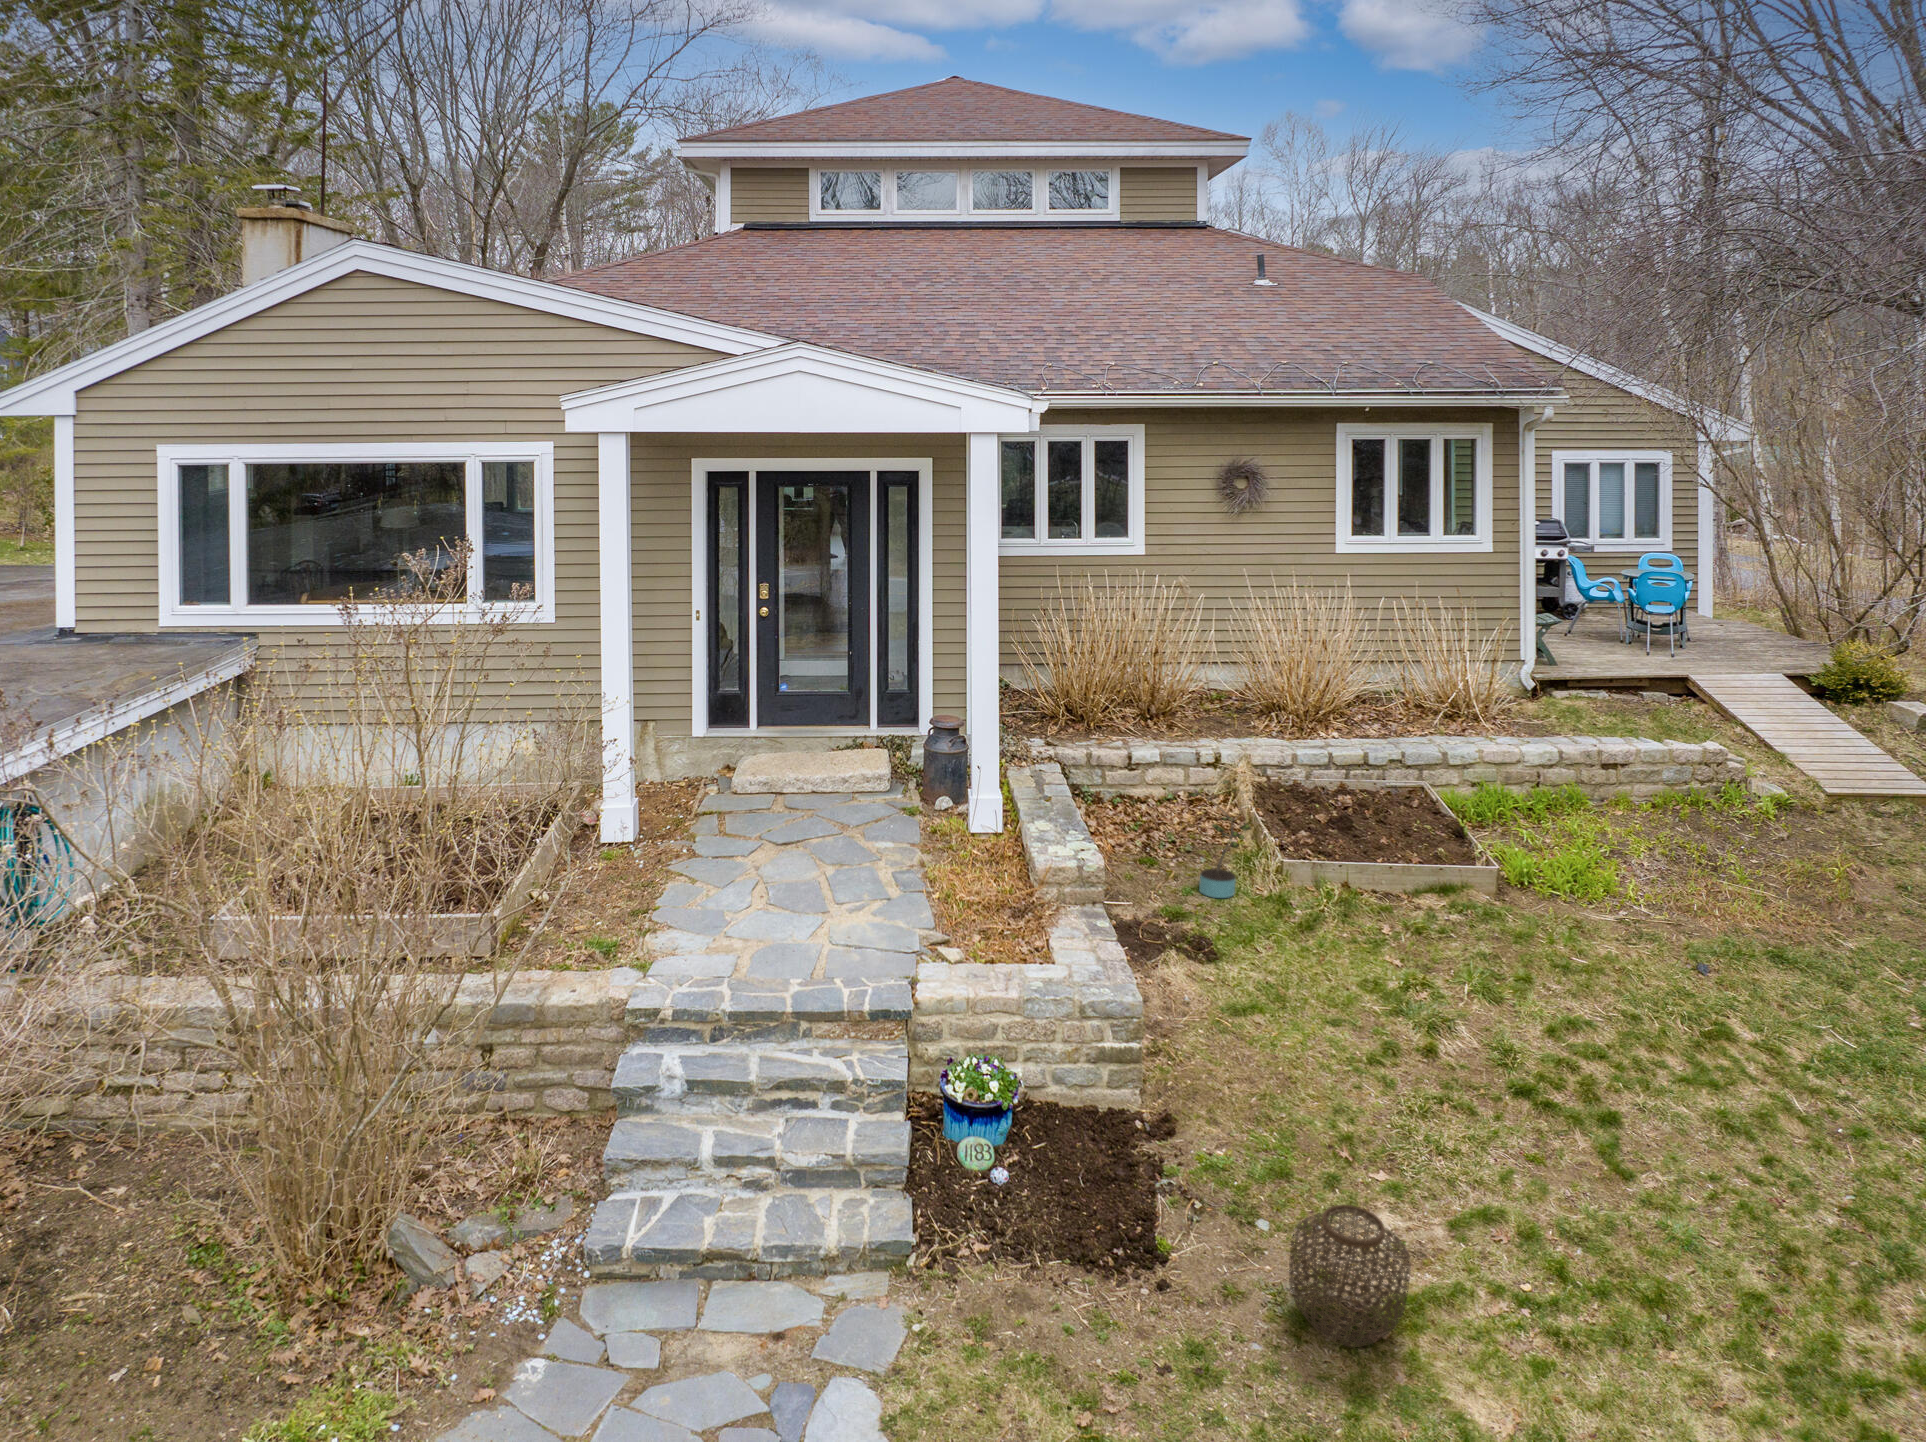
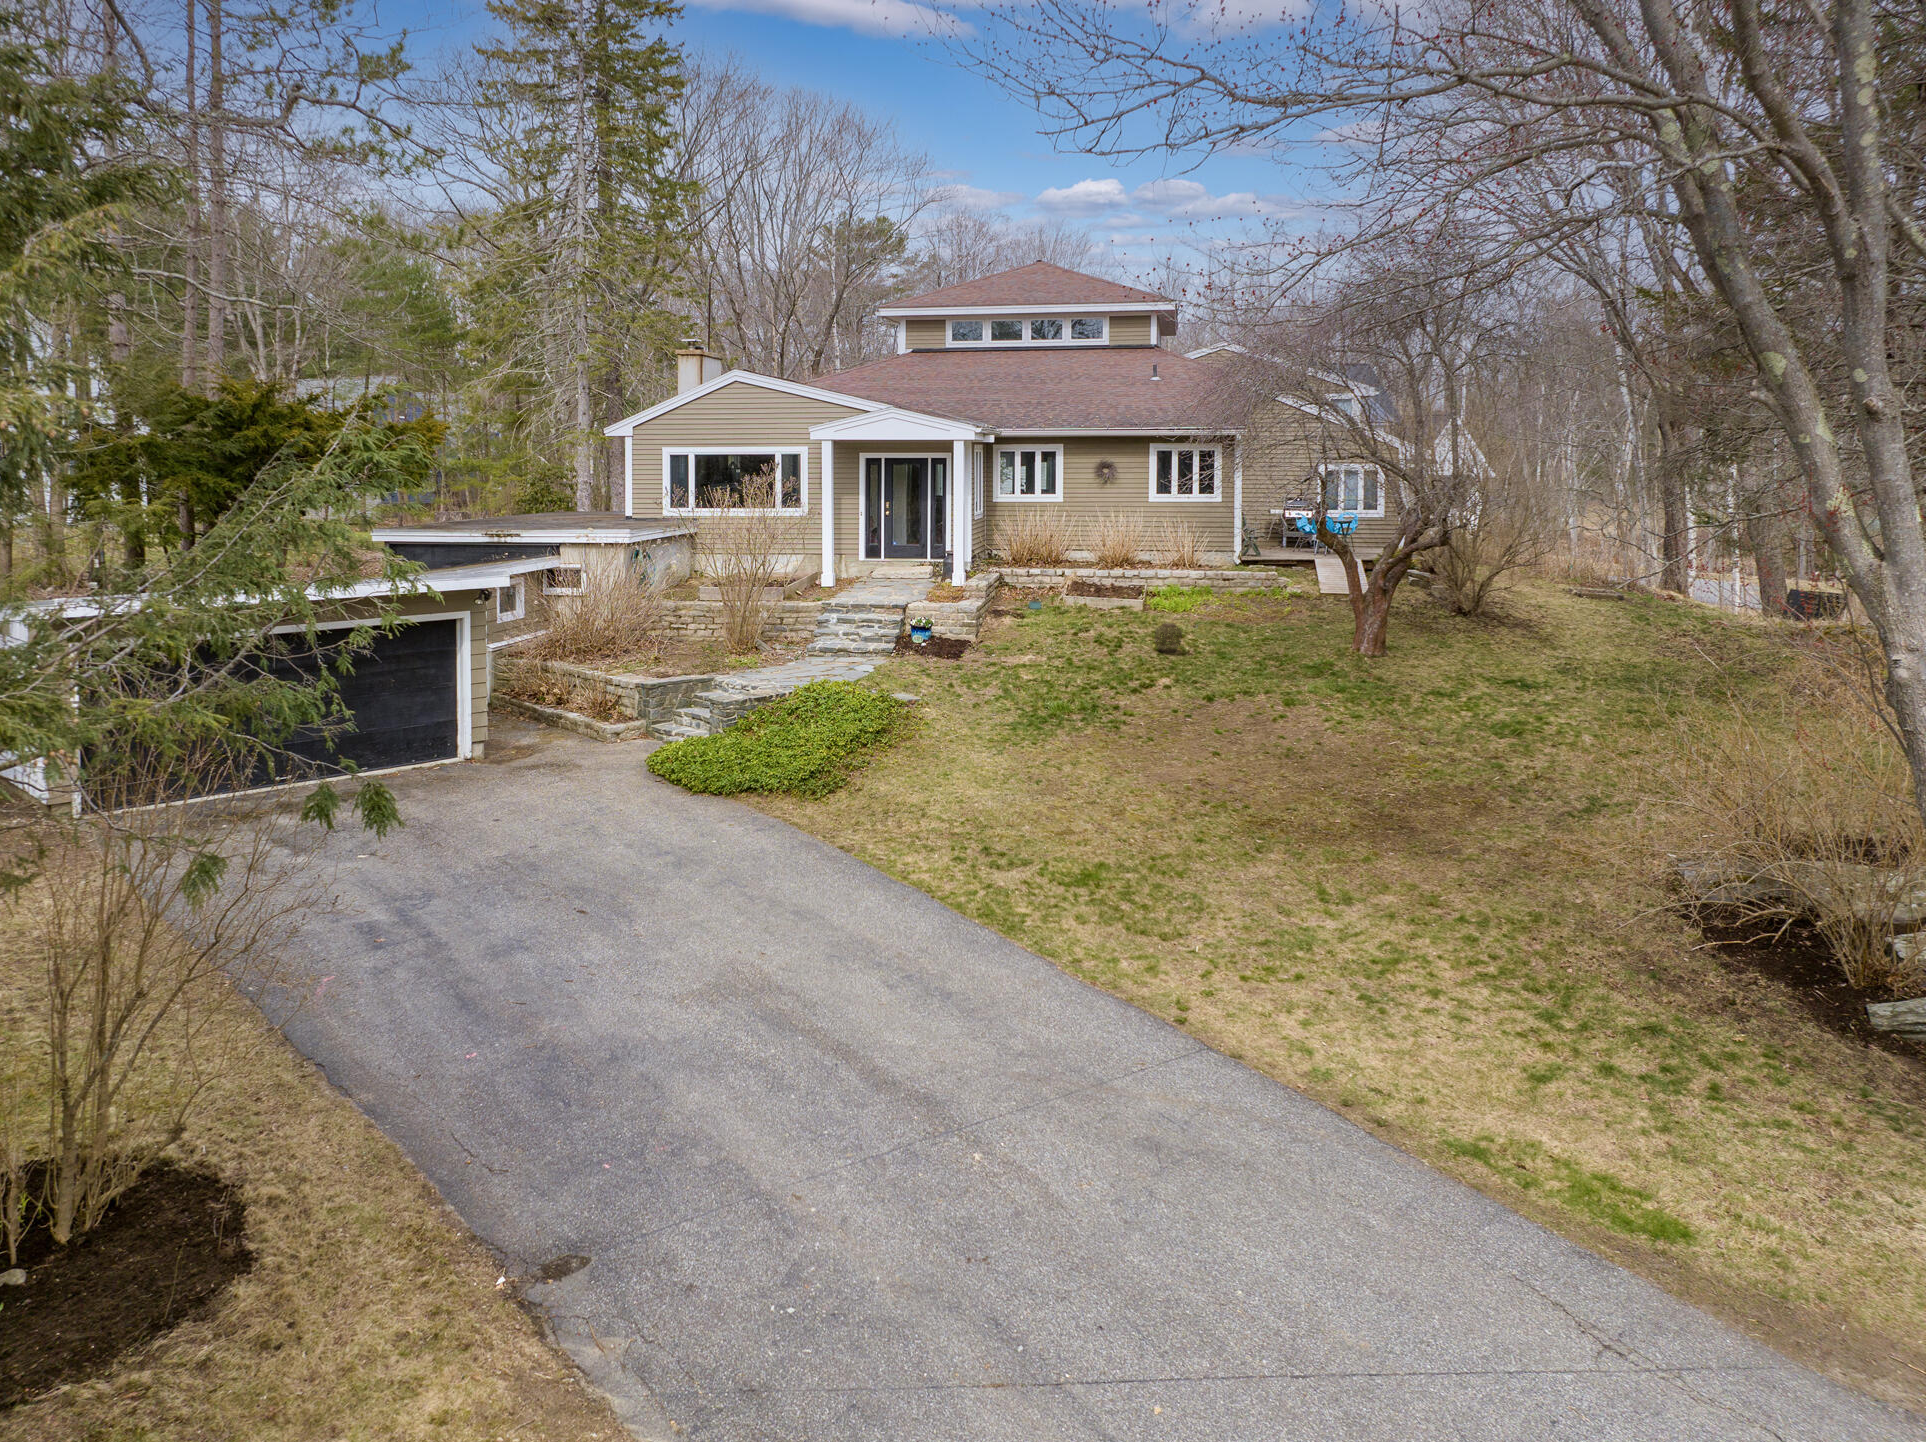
woven basket: present [1289,1205,1411,1347] -> present [1155,623,1182,652]

